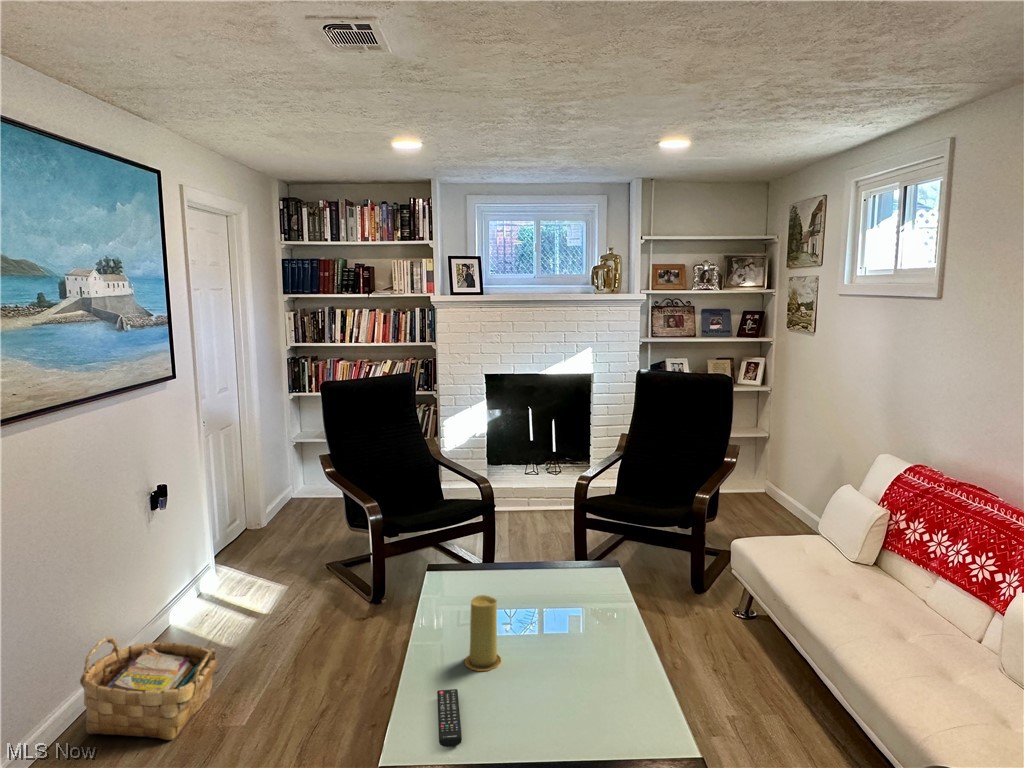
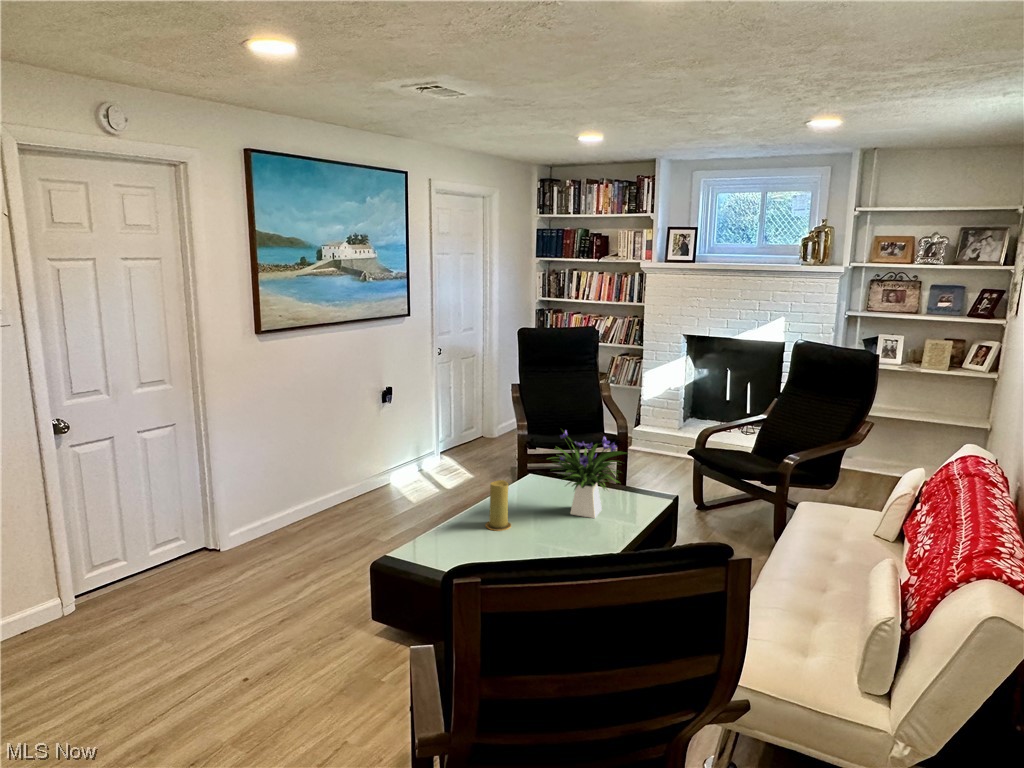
flower arrangement: none [502,506,608,617] -> present [549,430,626,518]
woven basket: present [80,637,217,740] -> none [311,466,384,531]
remote control: present [437,689,462,747] -> none [422,530,462,556]

